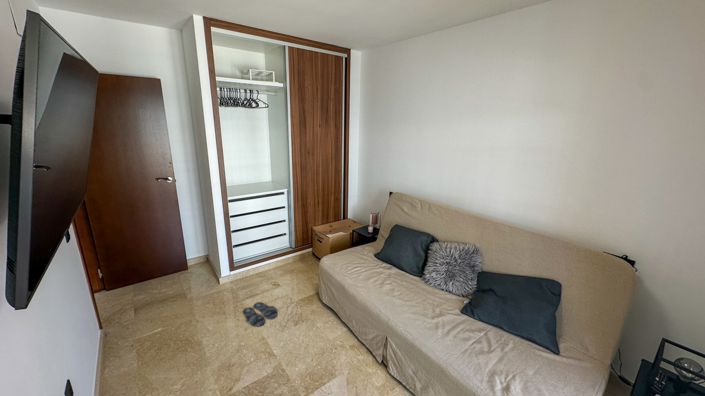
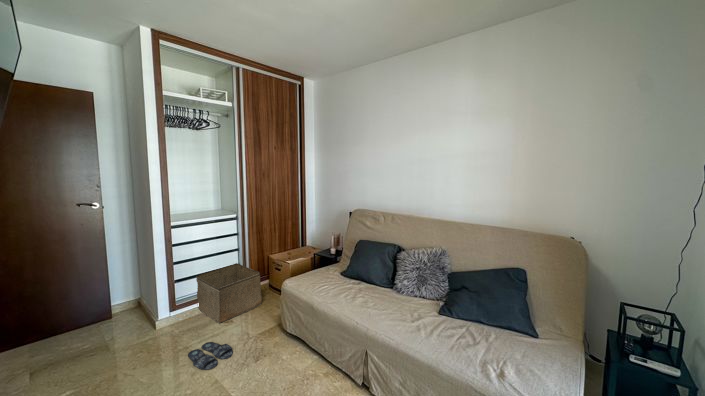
storage bin: none [250,233,304,286] -> present [196,263,262,323]

